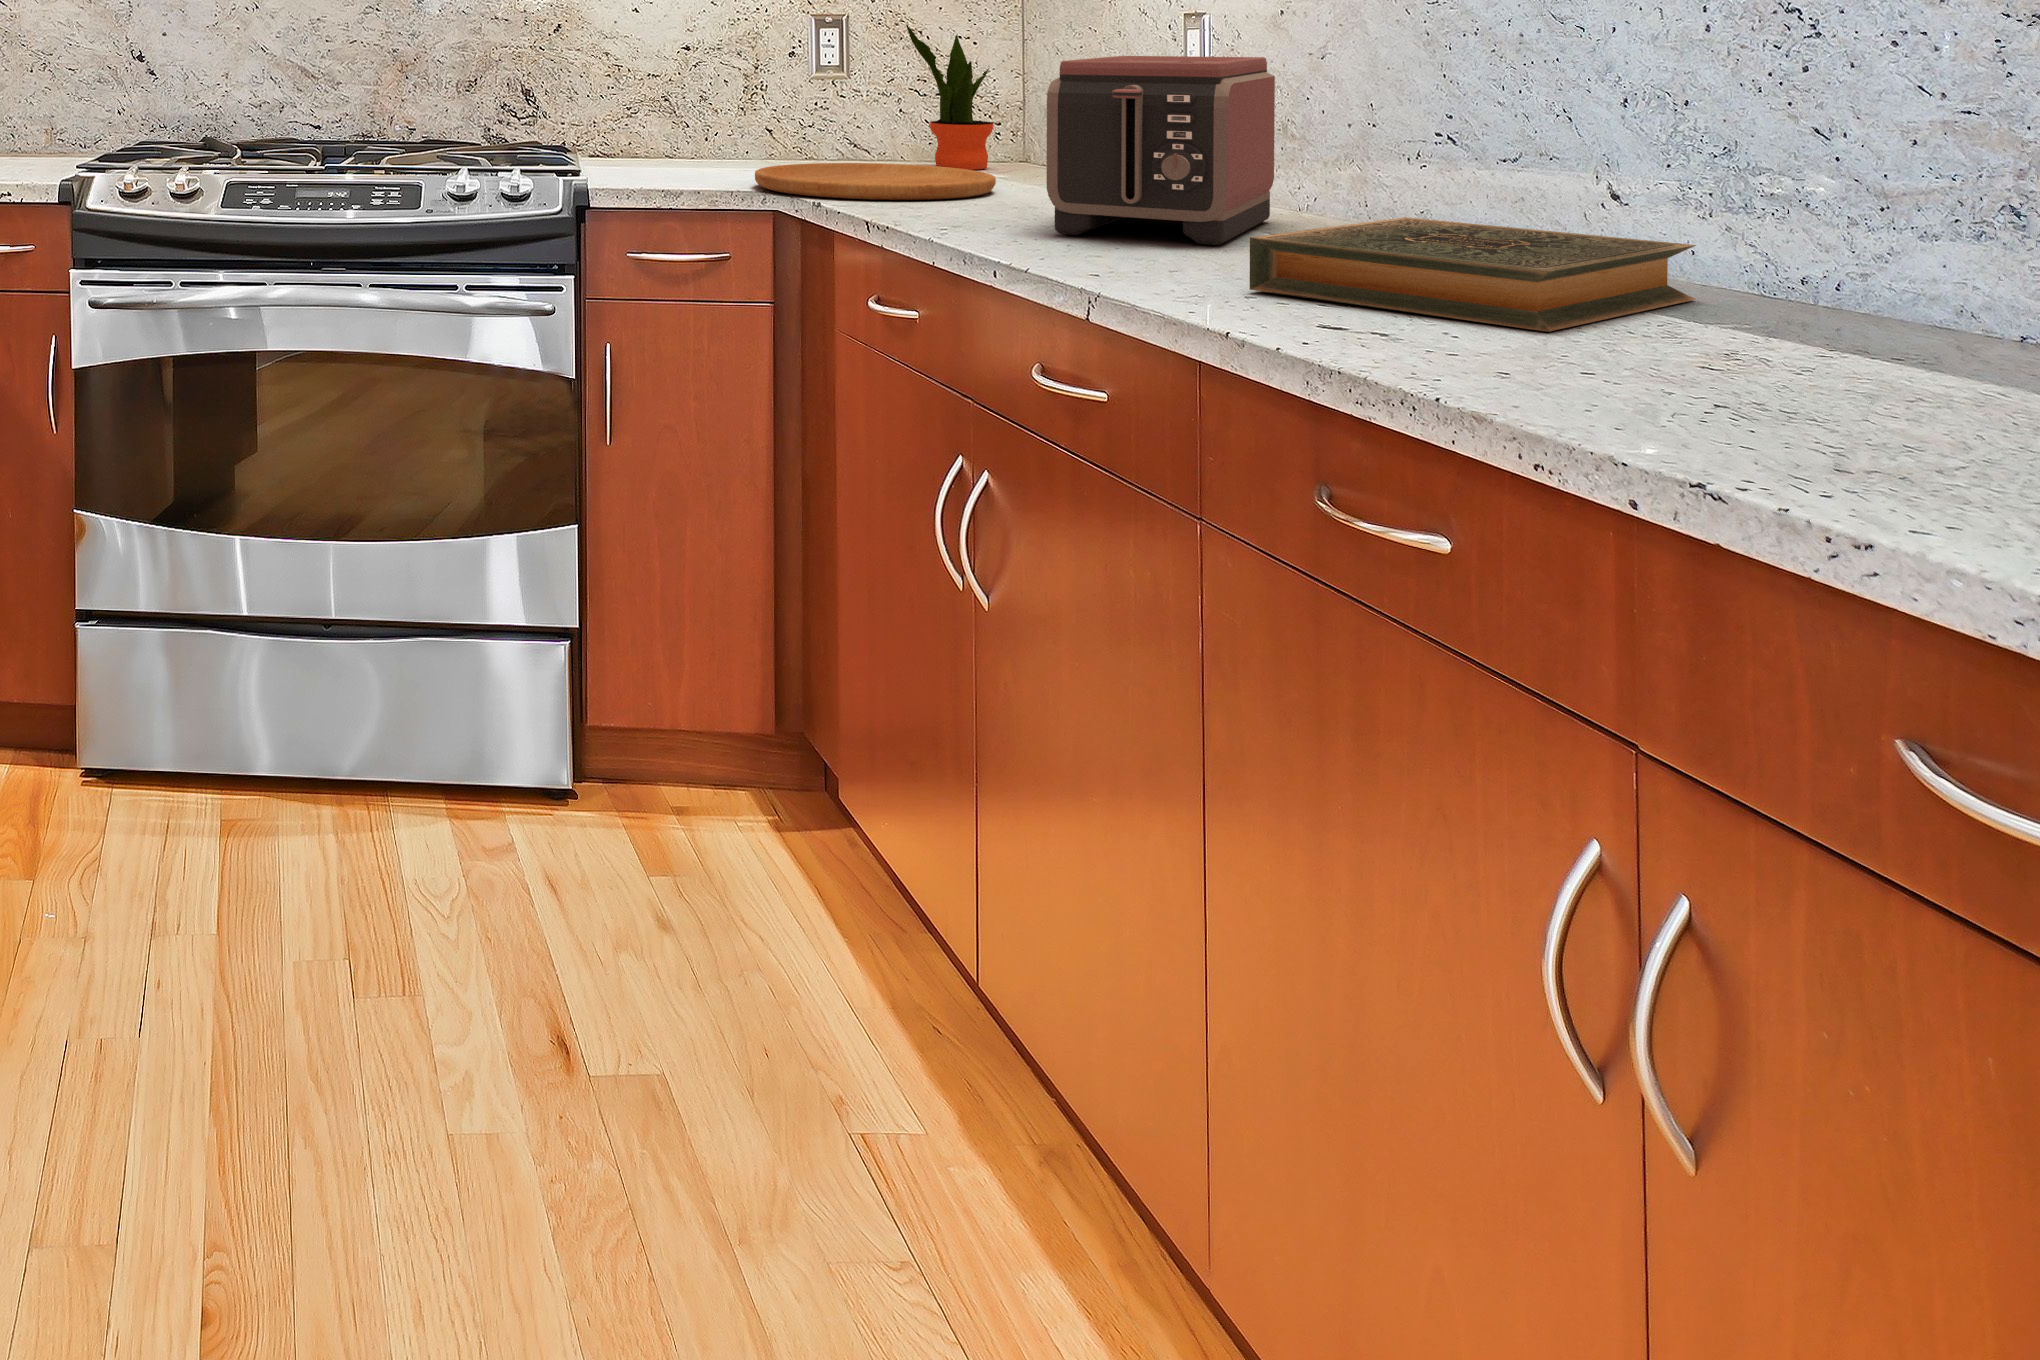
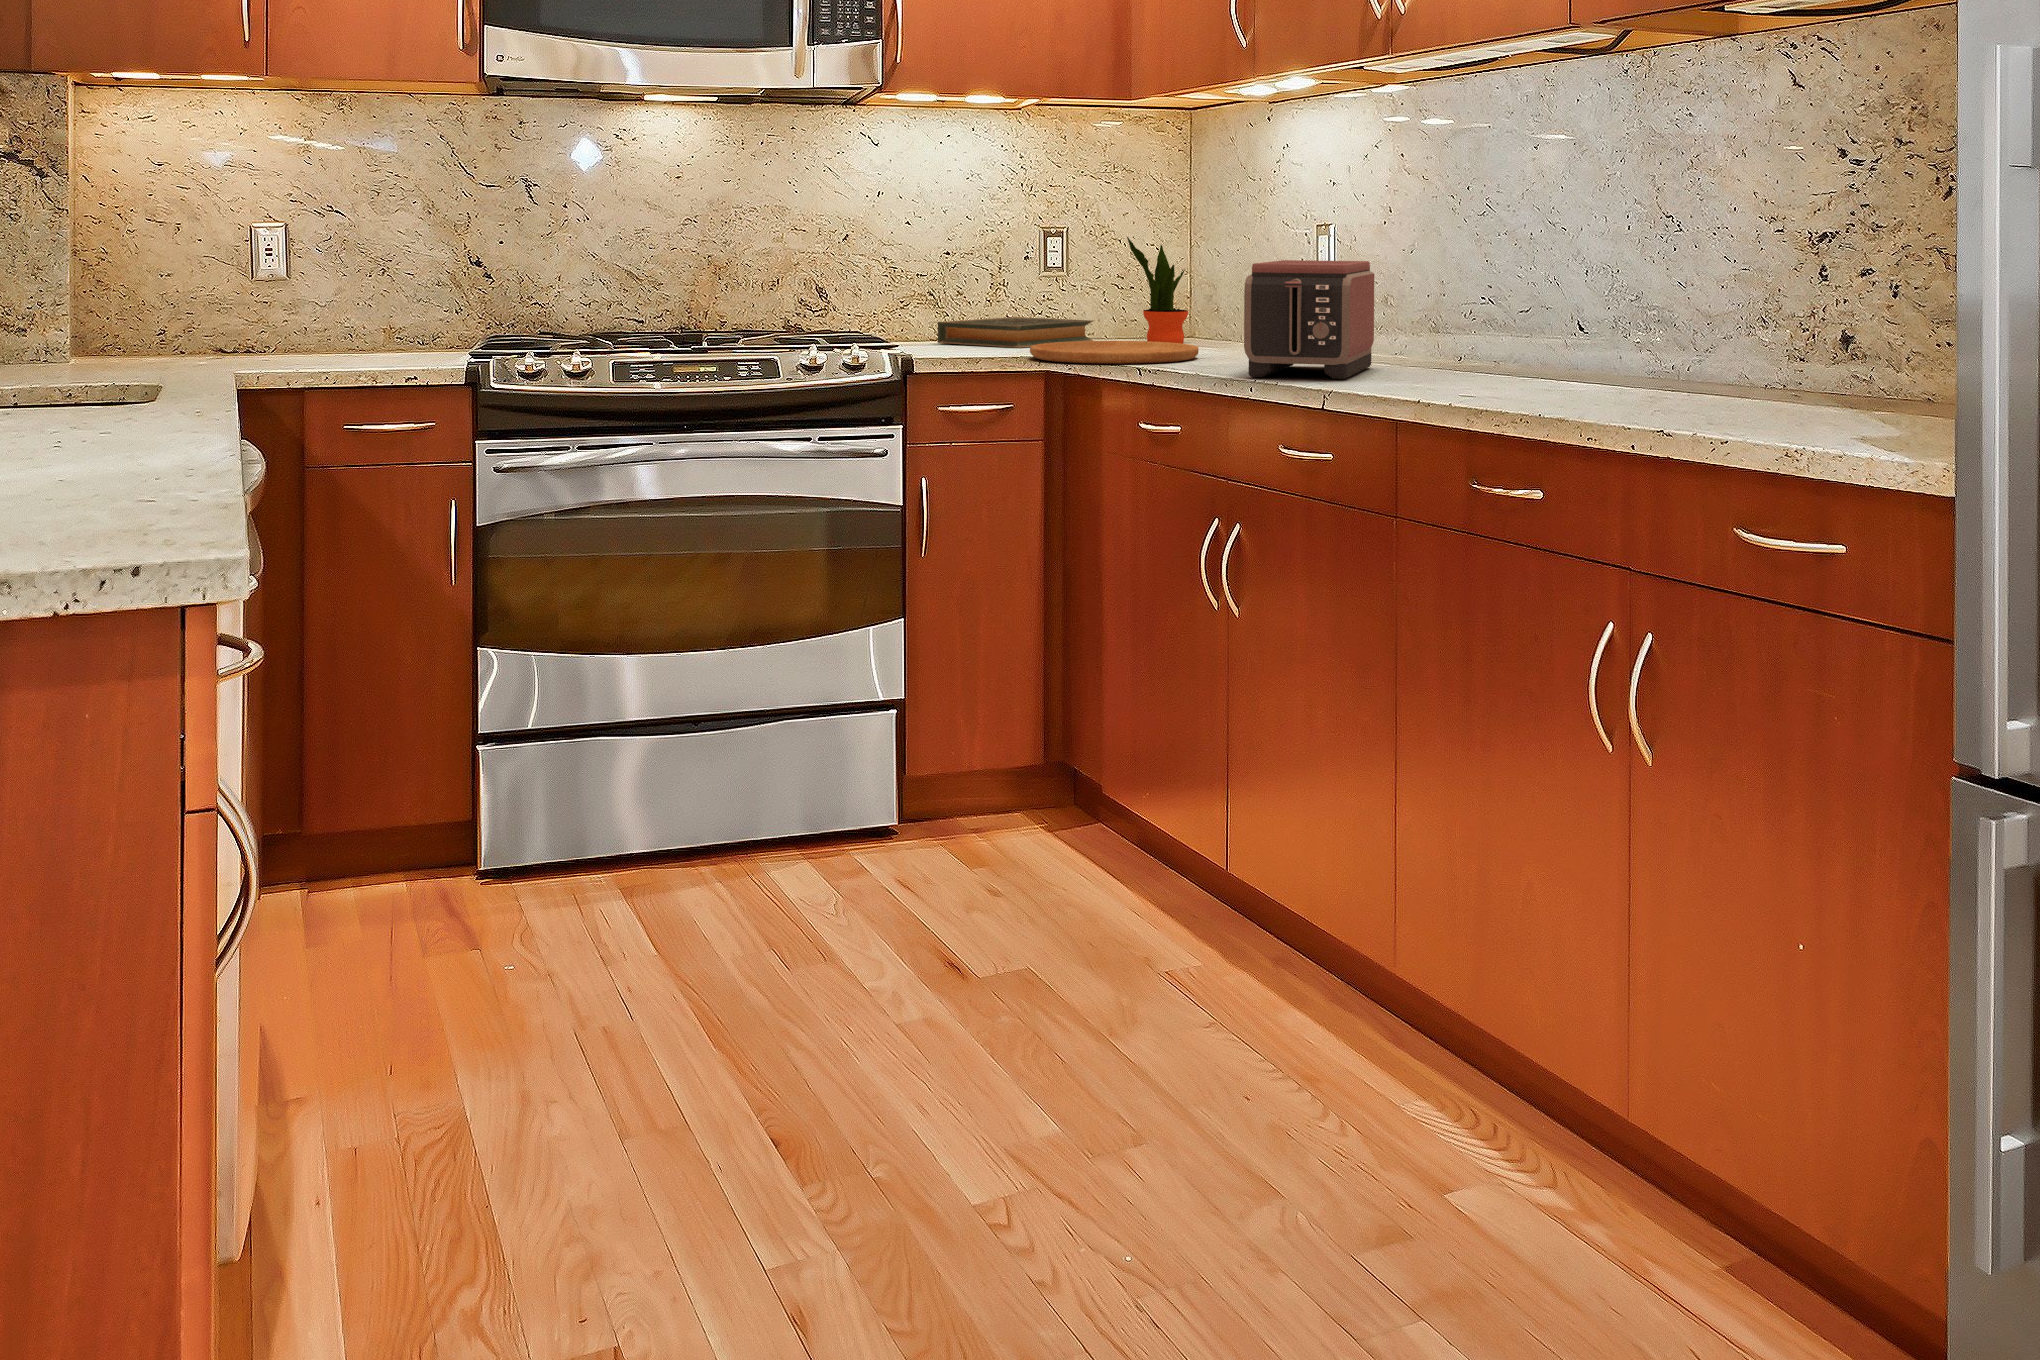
hardback book: present [1250,217,1696,332] -> present [938,317,1094,348]

